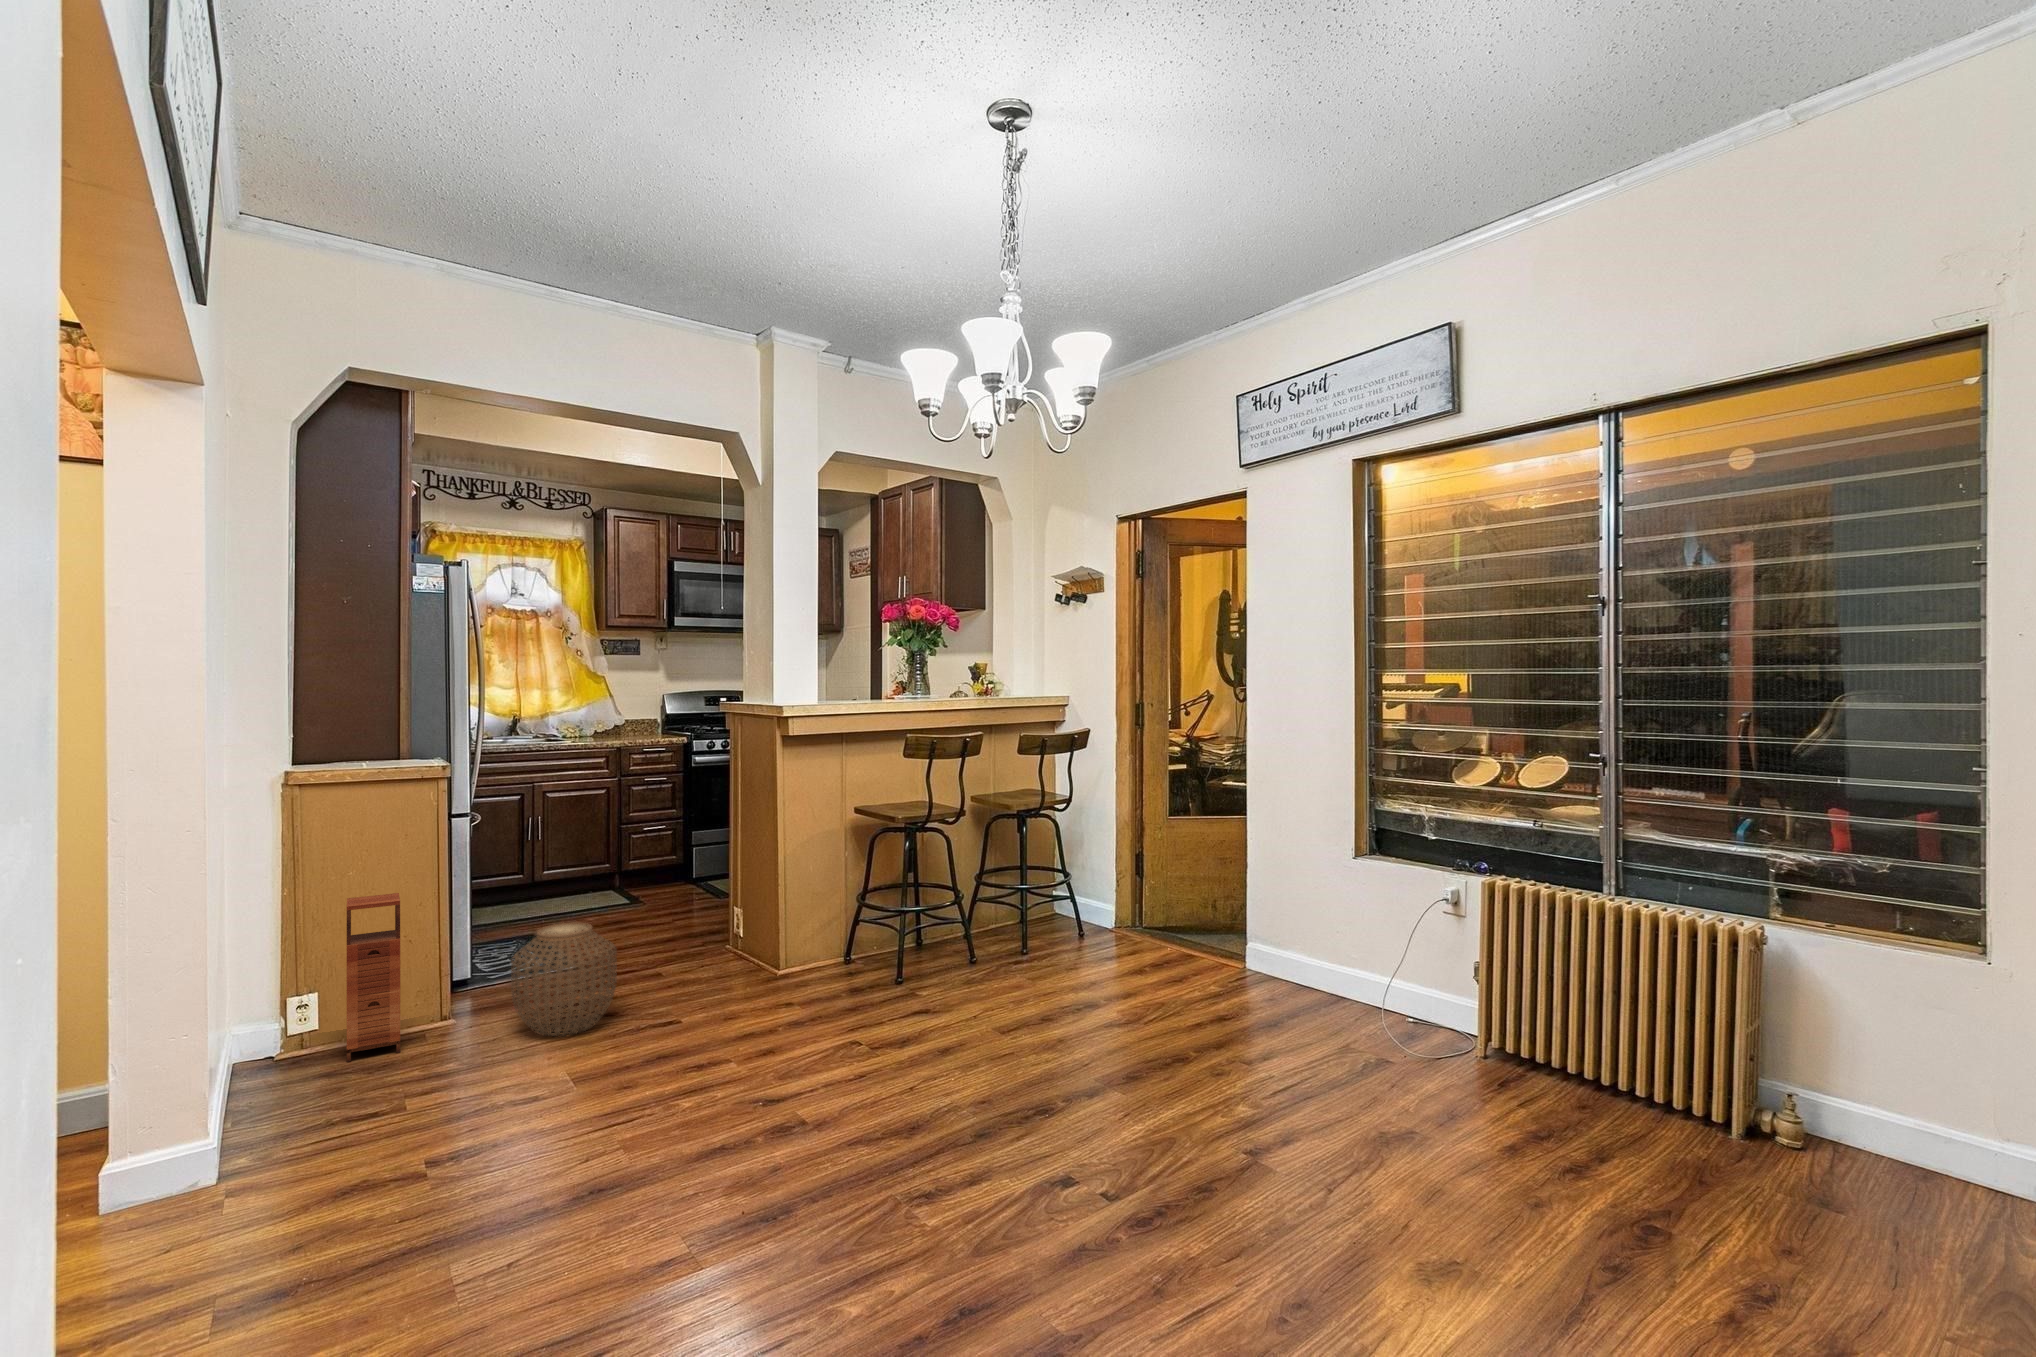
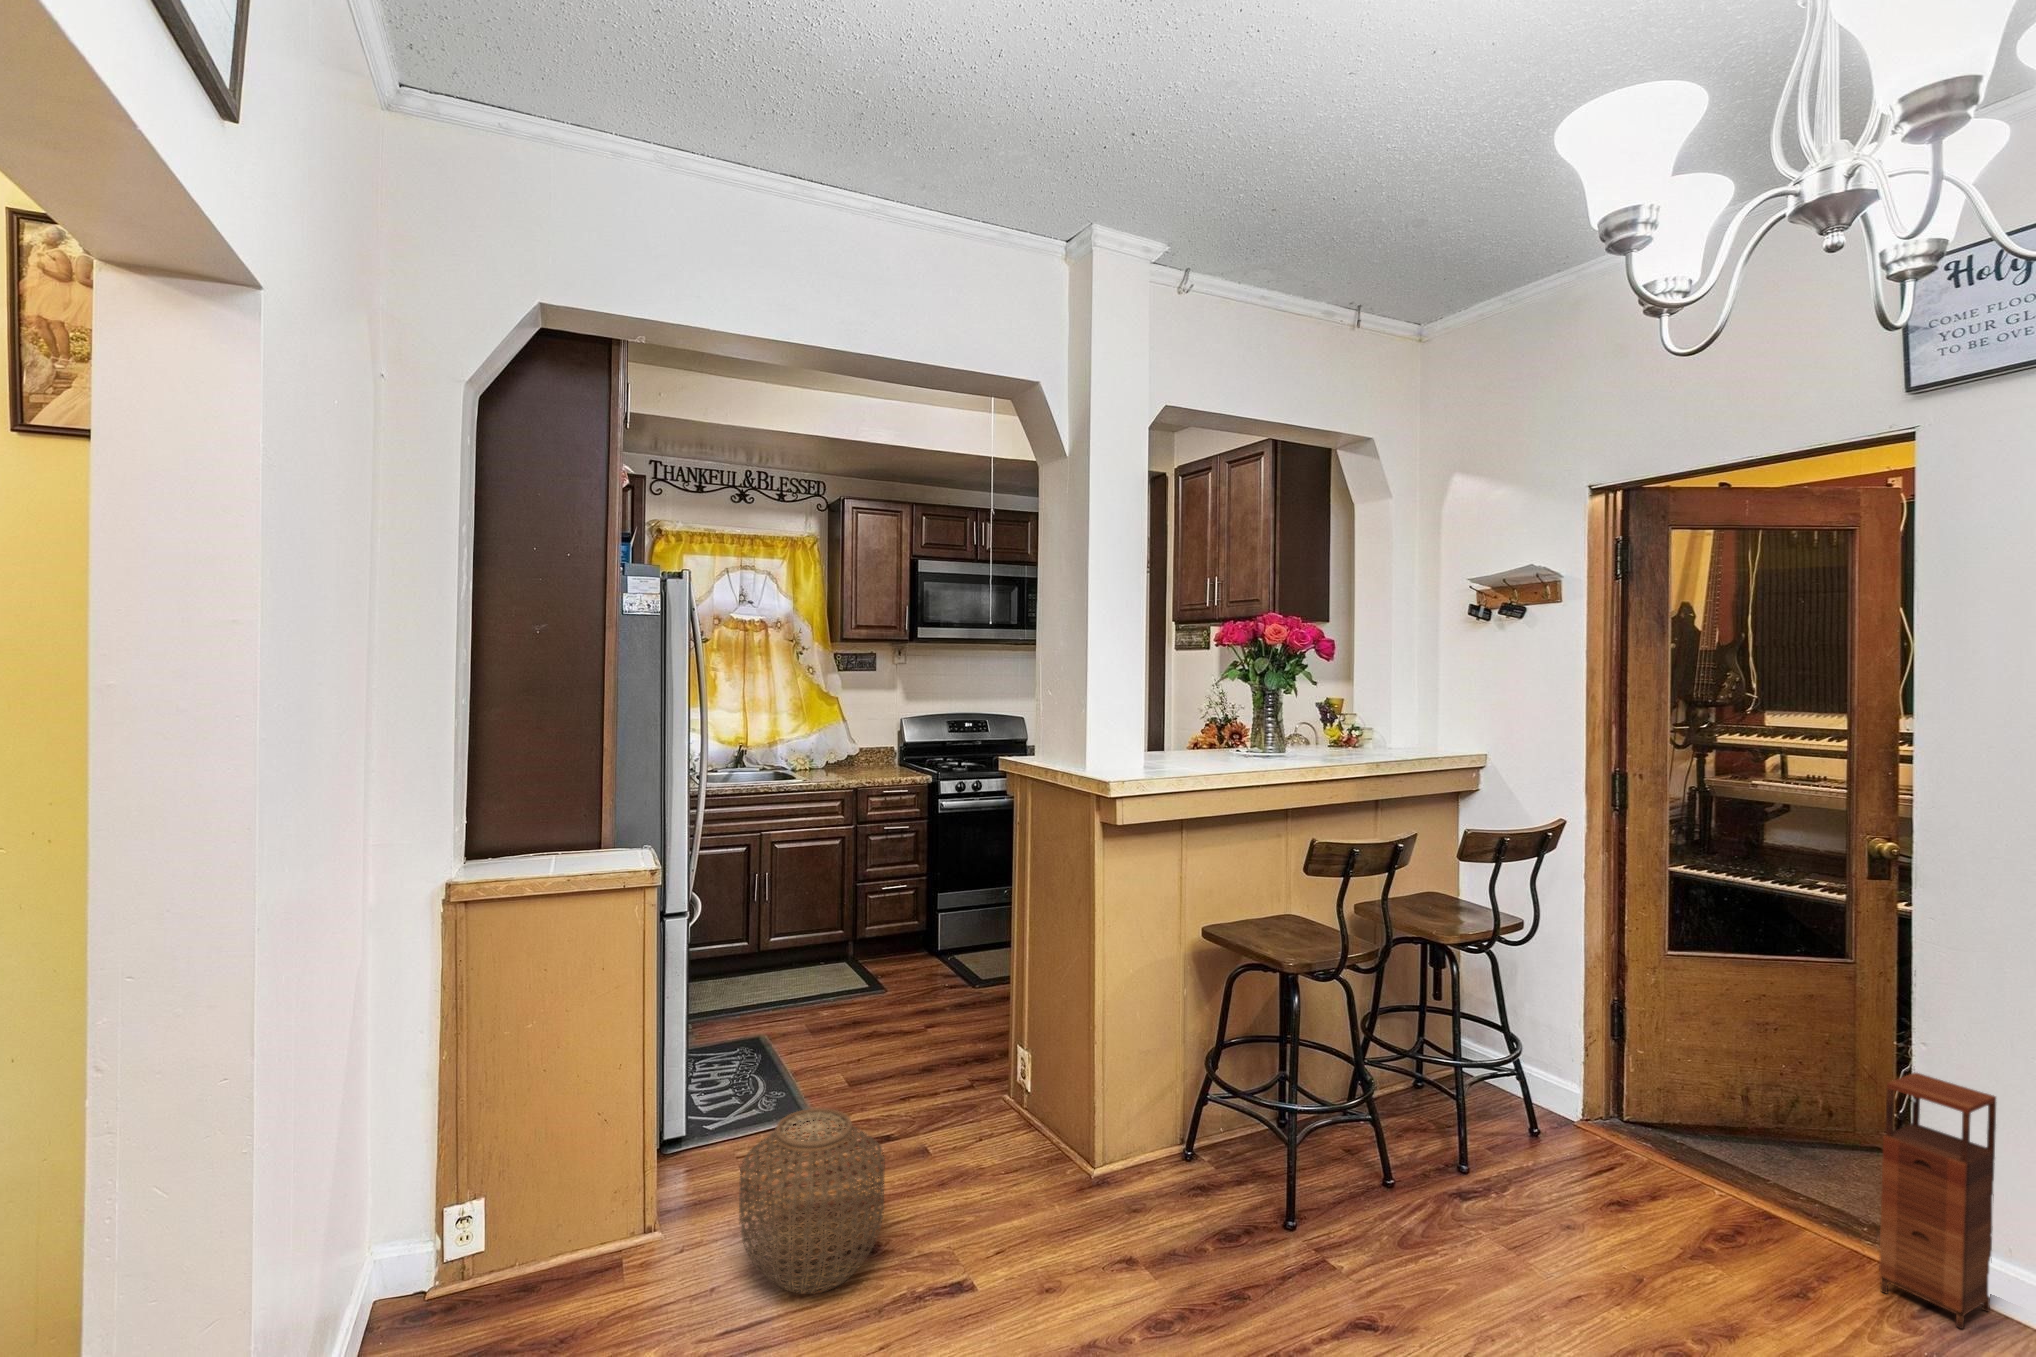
storage cabinet: present [347,893,400,1062] -> present [1879,1072,1996,1329]

